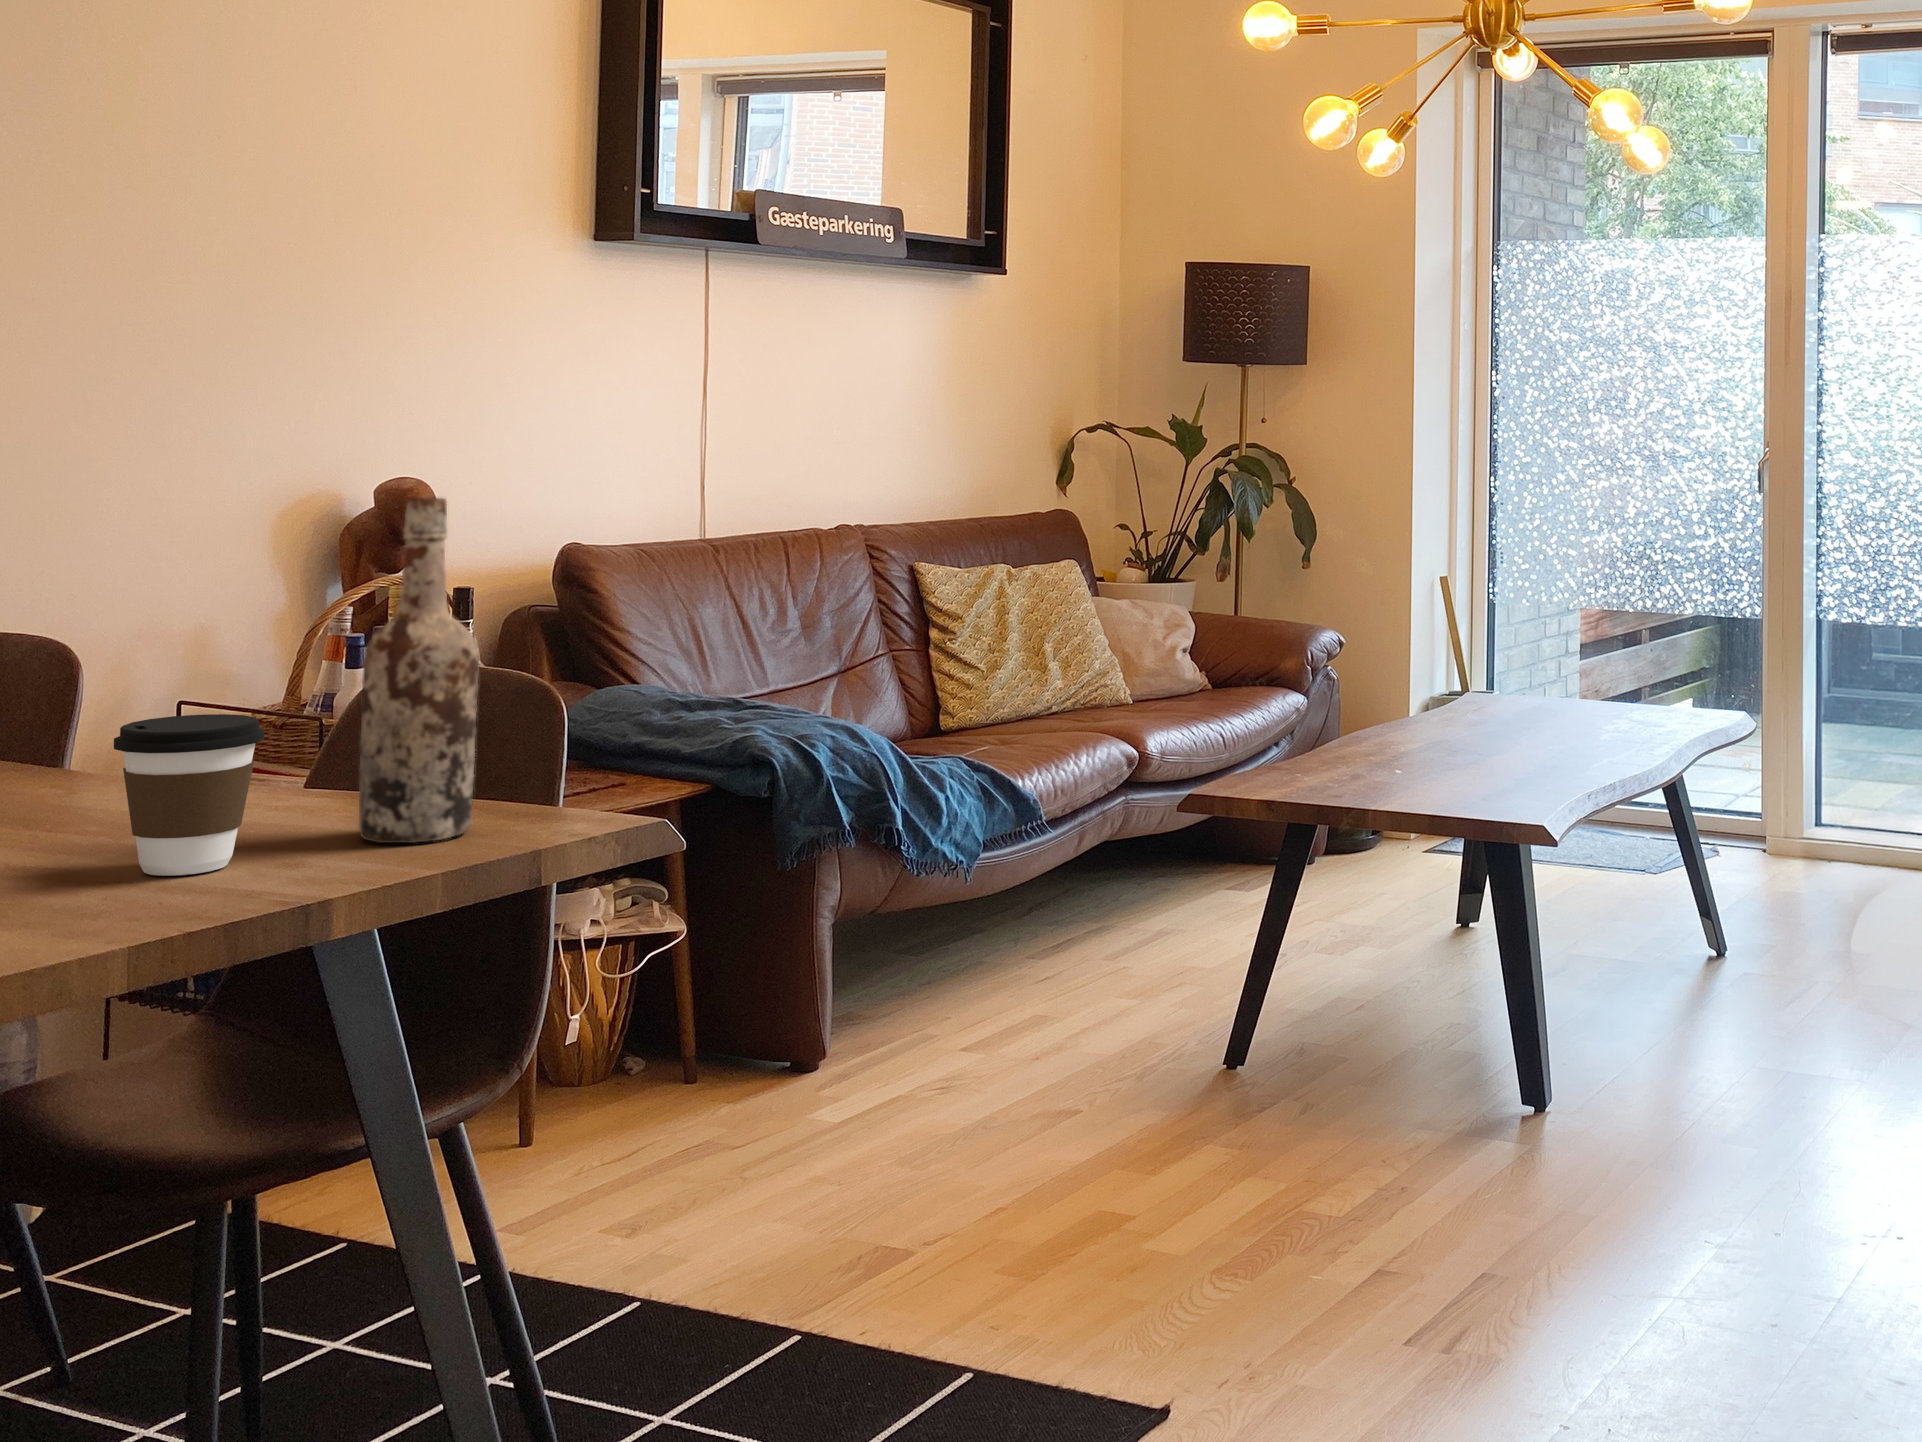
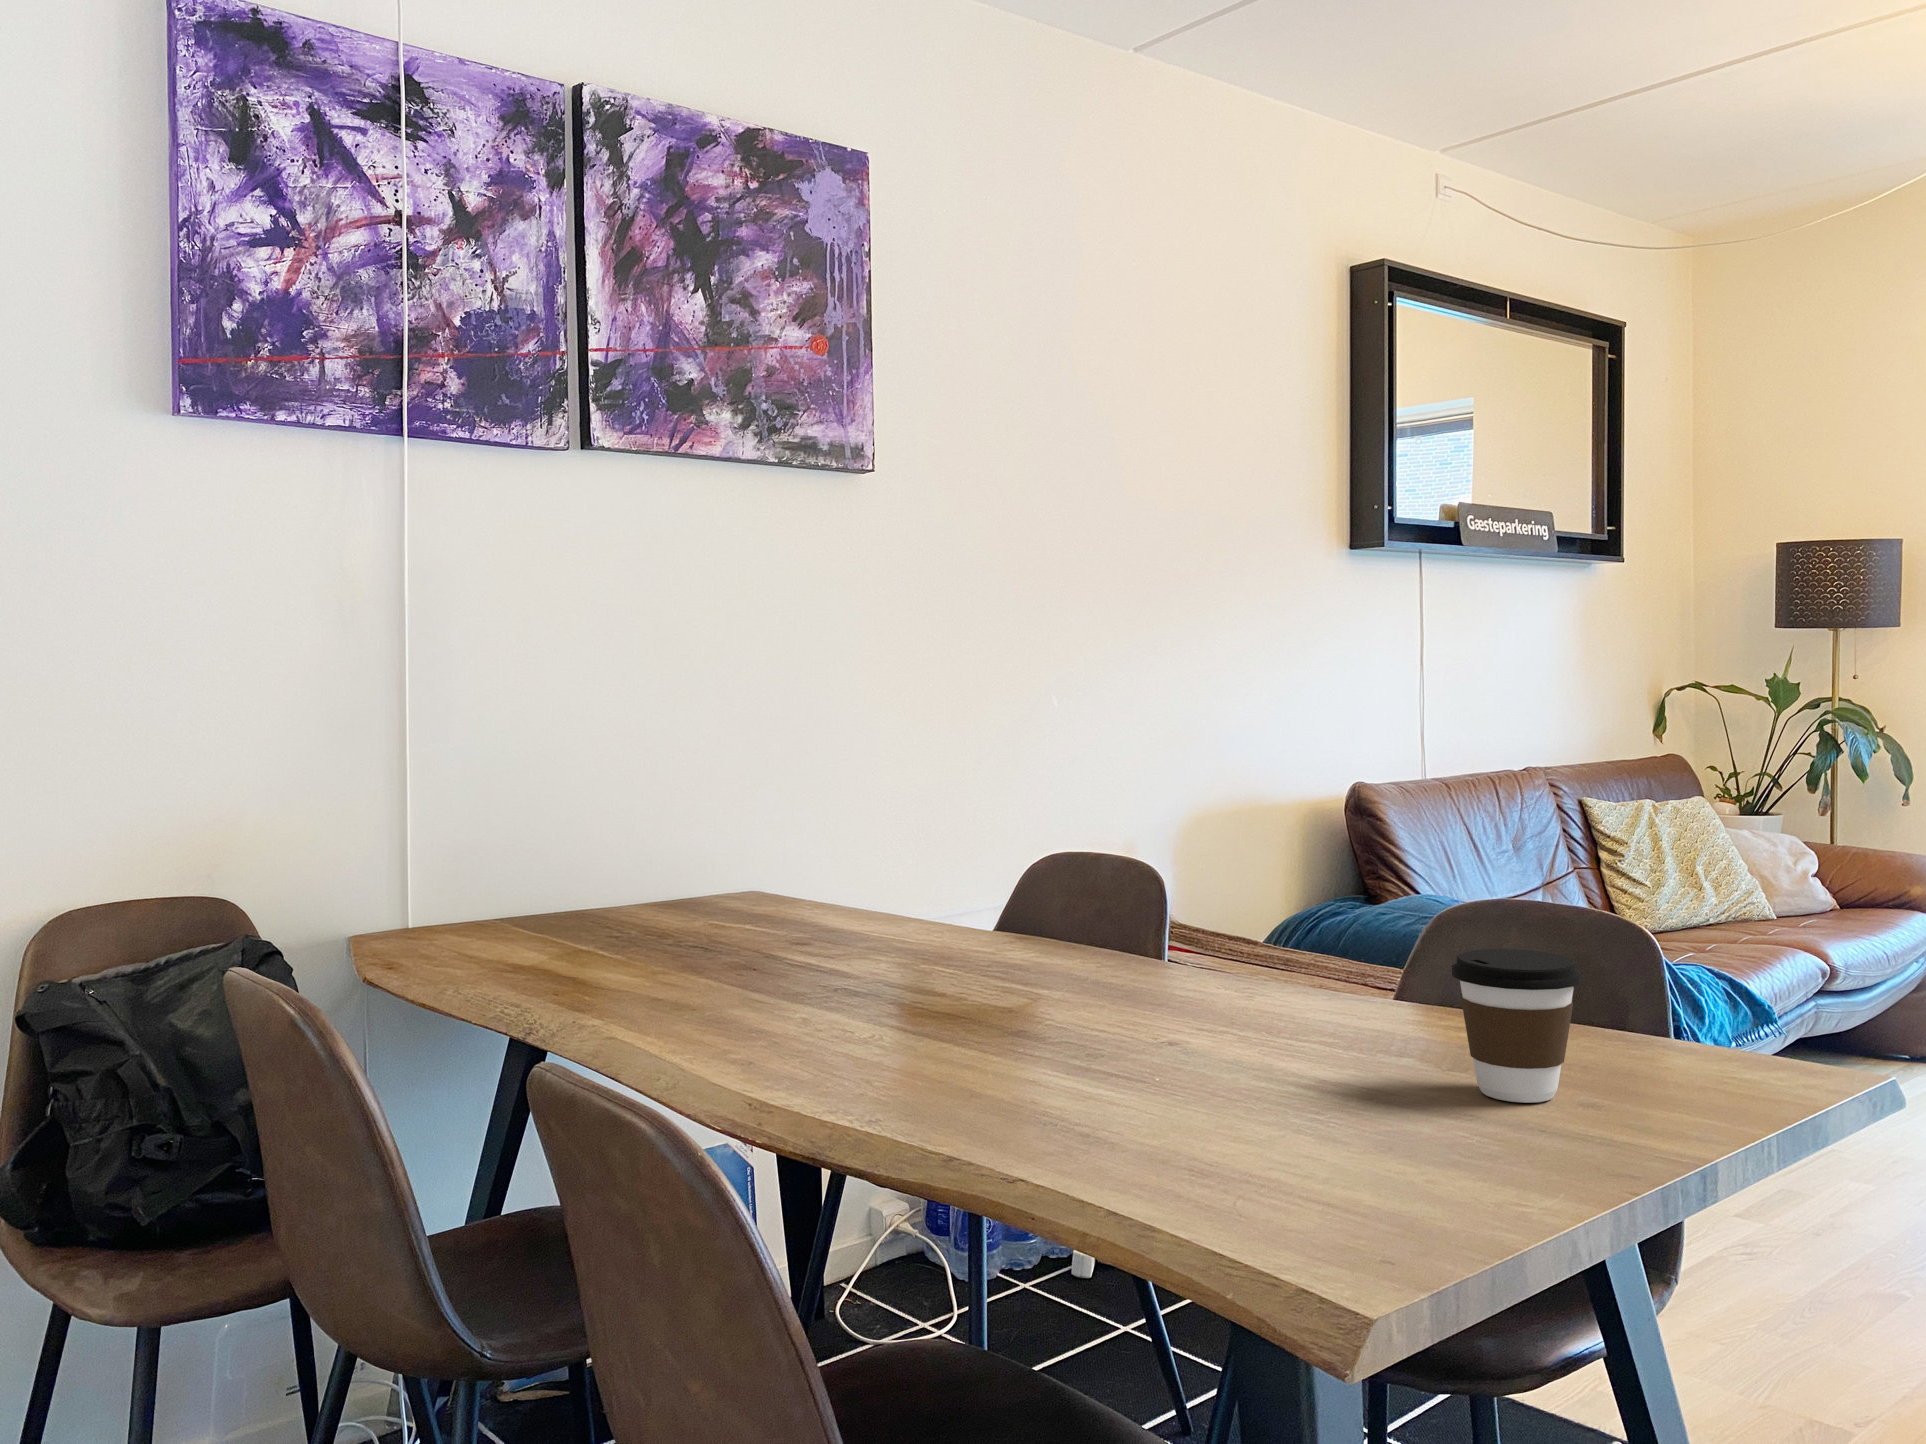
wine bottle: present [359,498,479,843] -> none [1615,747,1726,1081]

